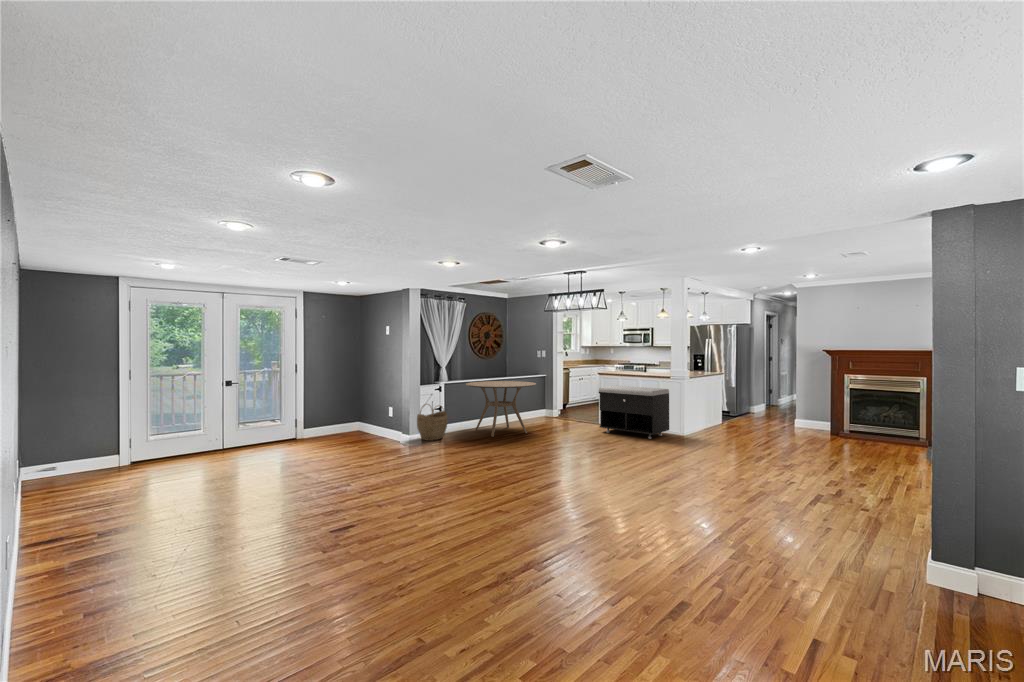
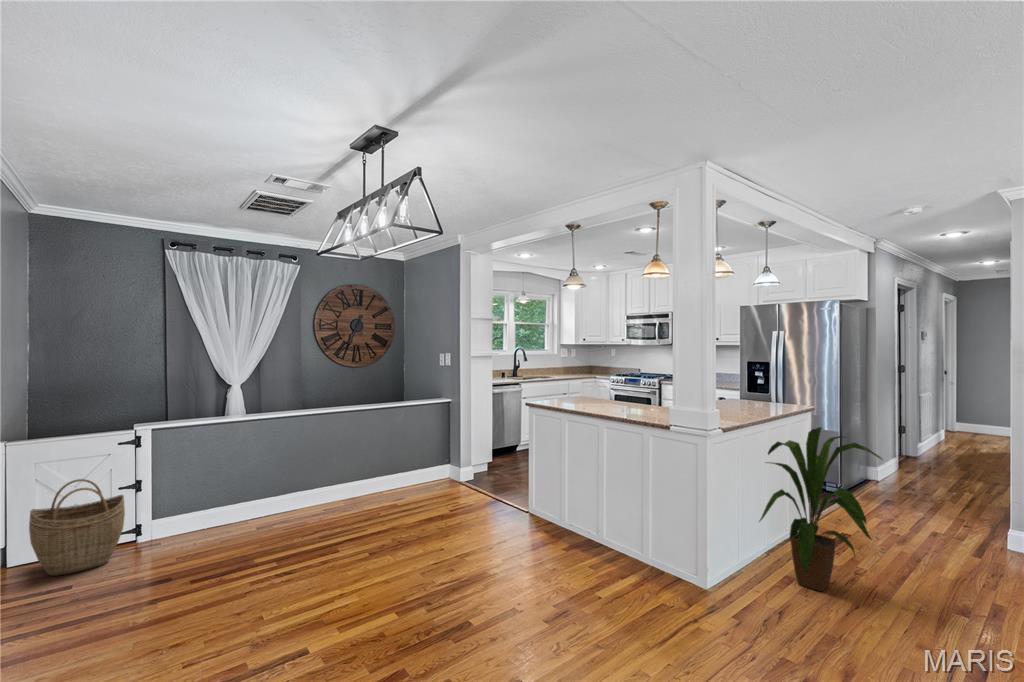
house plant: none [704,376,747,437] -> present [760,427,882,591]
dining table: present [466,381,536,437] -> none [187,418,363,562]
storage bench: present [599,386,669,439] -> none [496,435,664,593]

